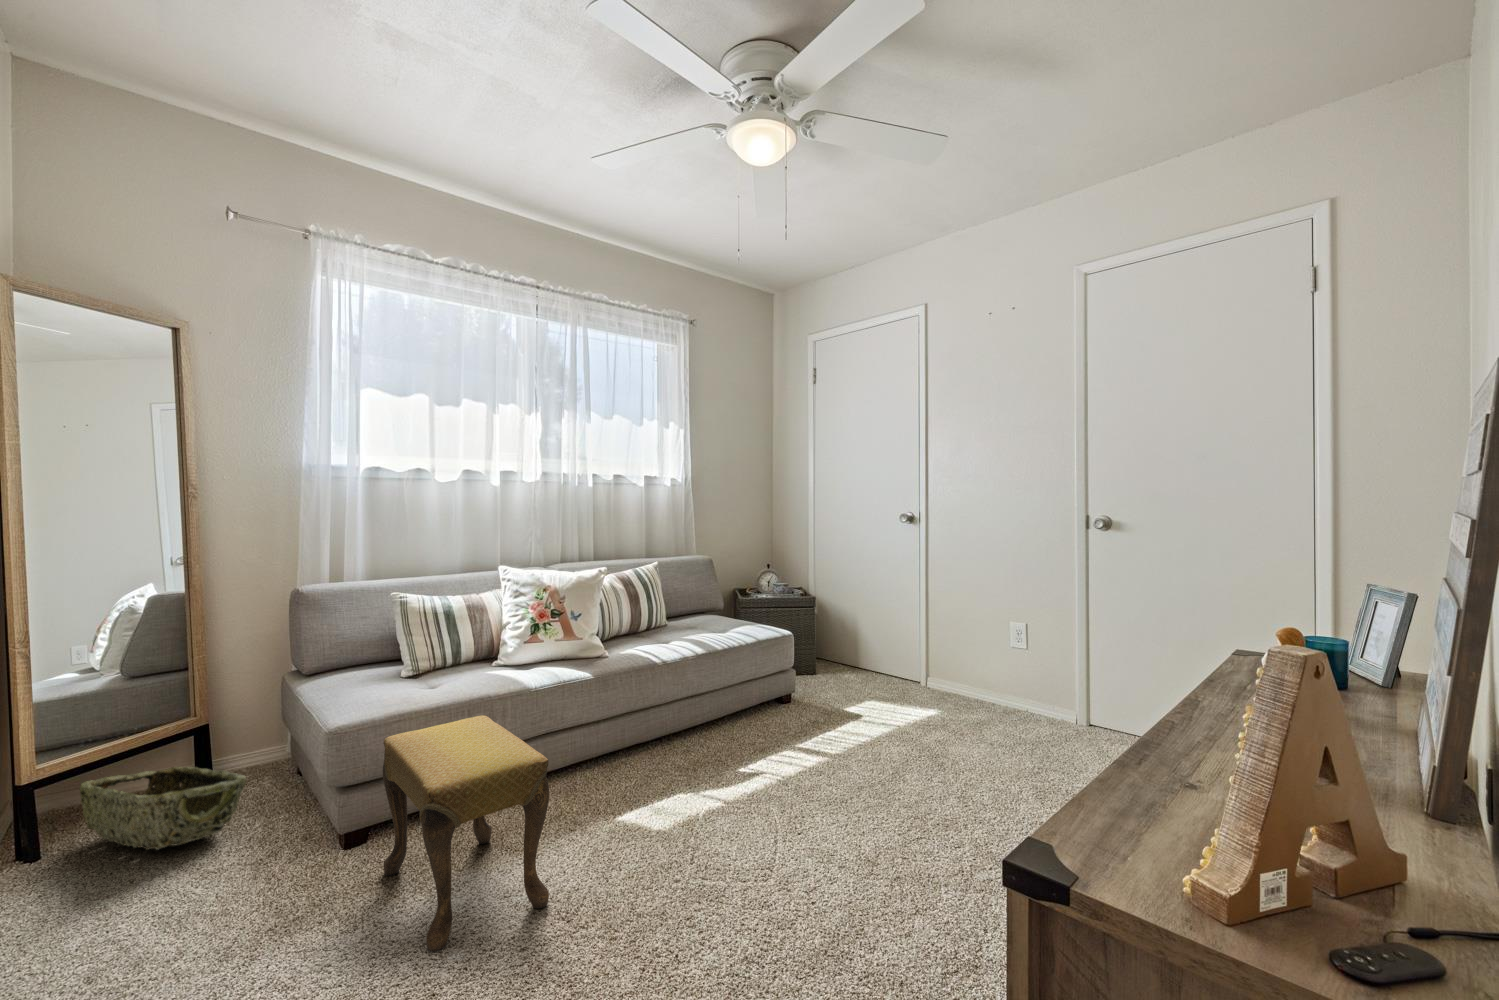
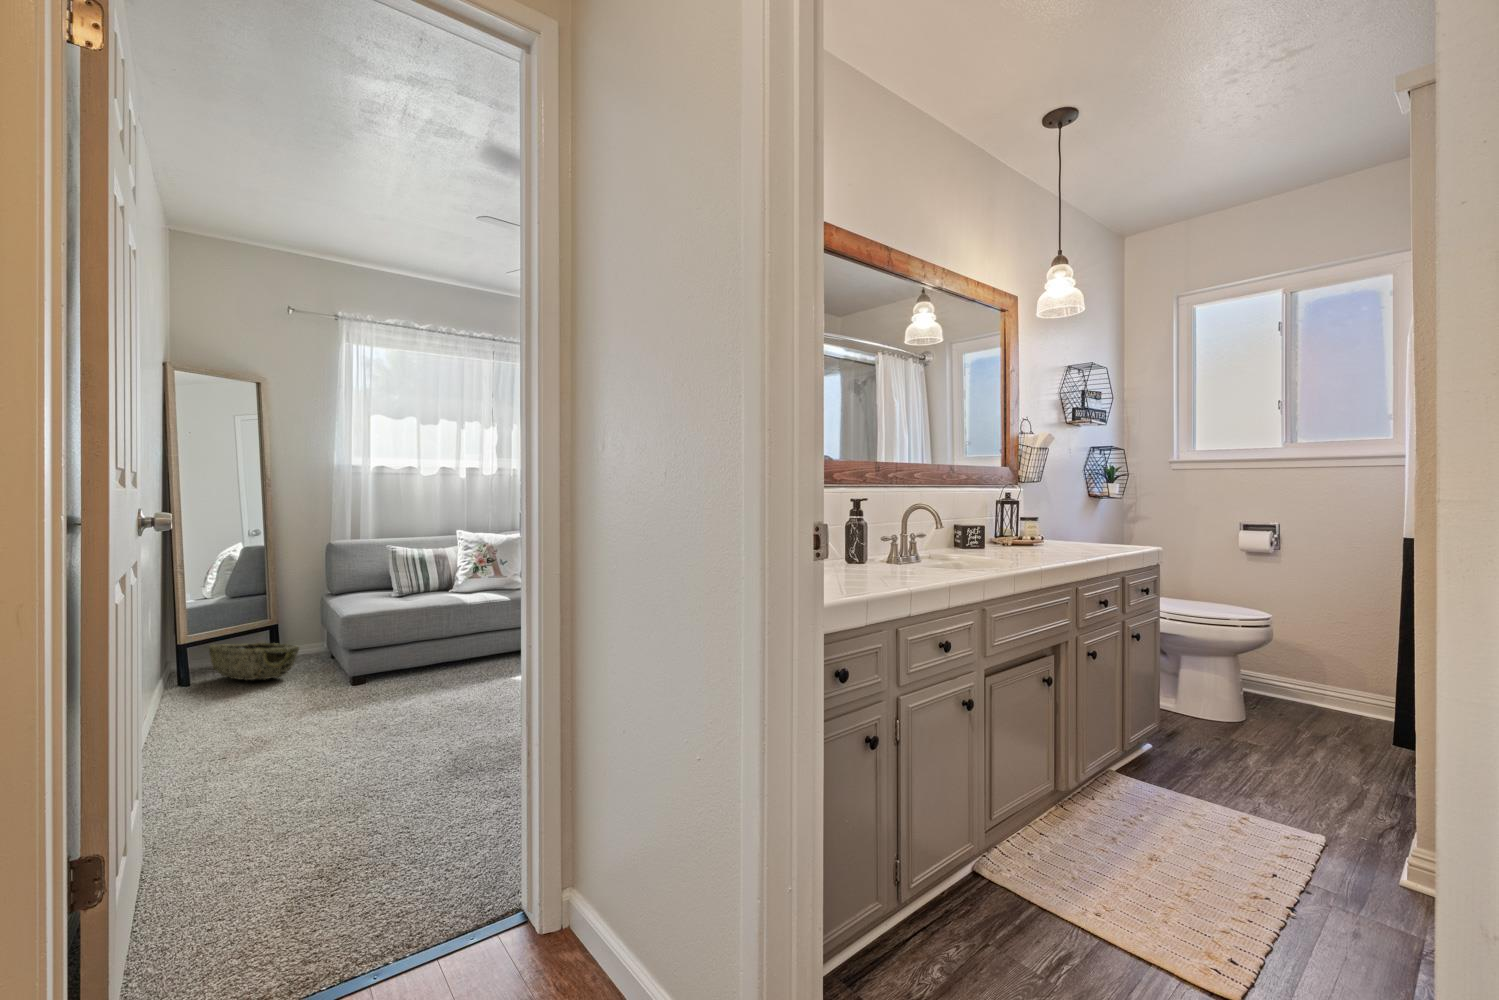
footstool: present [383,715,549,952] -> none [372,612,455,717]

